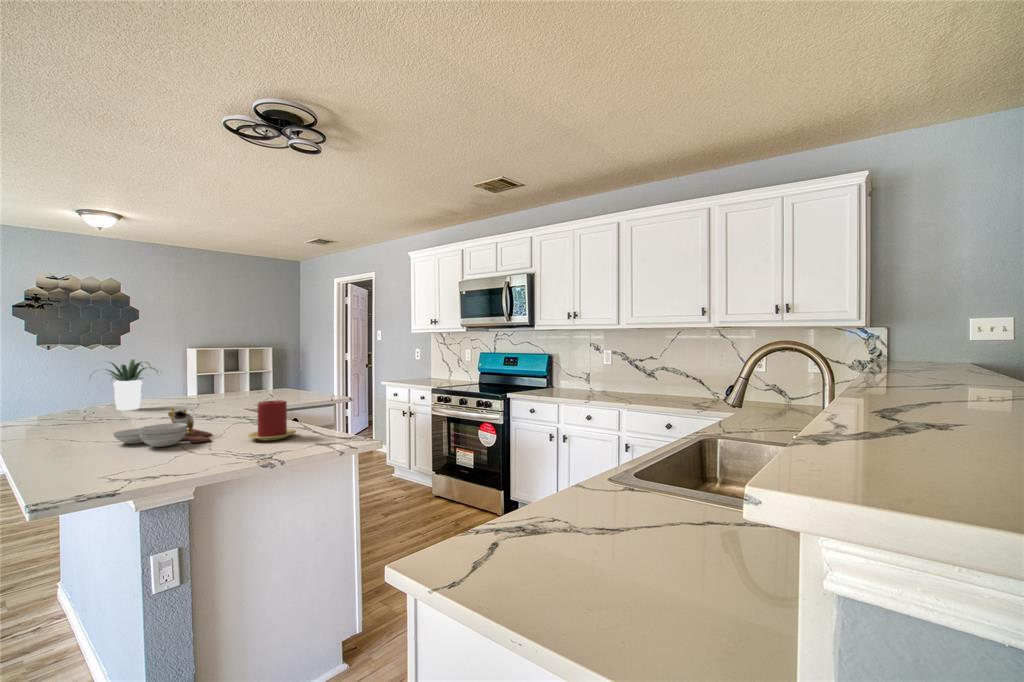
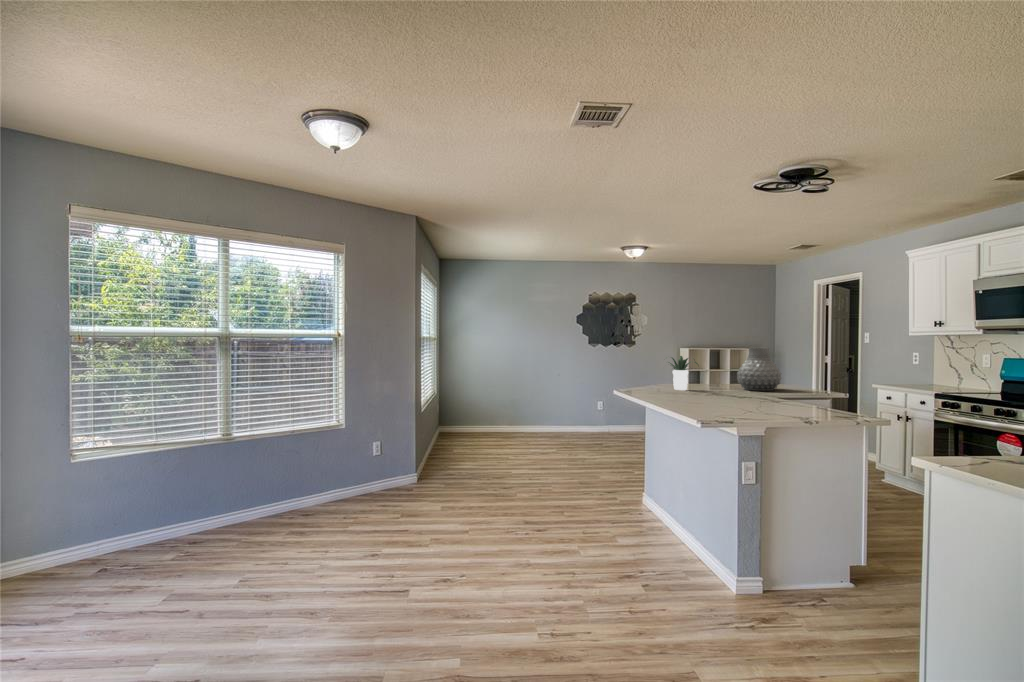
vase: none [223,347,282,401] -> present [737,348,781,391]
candle: present [248,400,296,441] -> none [780,386,813,413]
cutting board: present [113,407,212,447] -> none [701,386,756,409]

